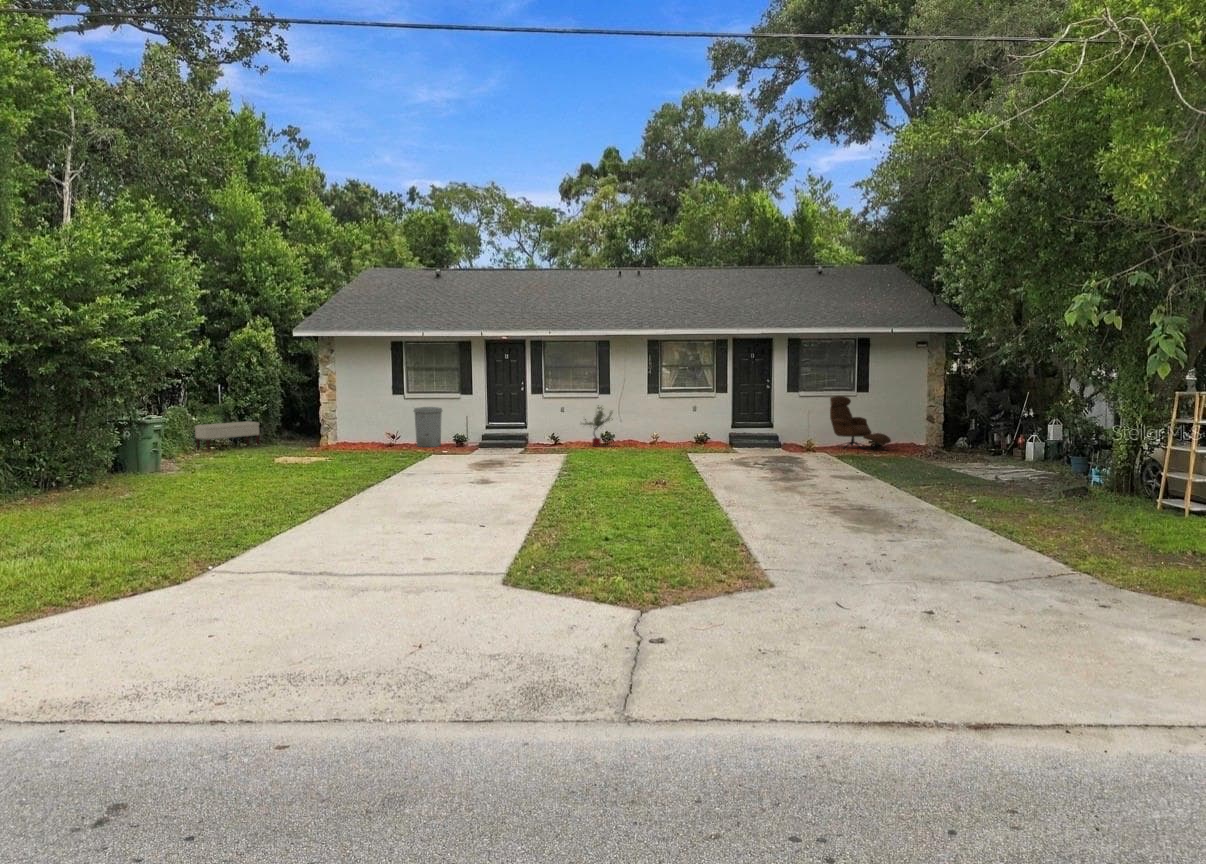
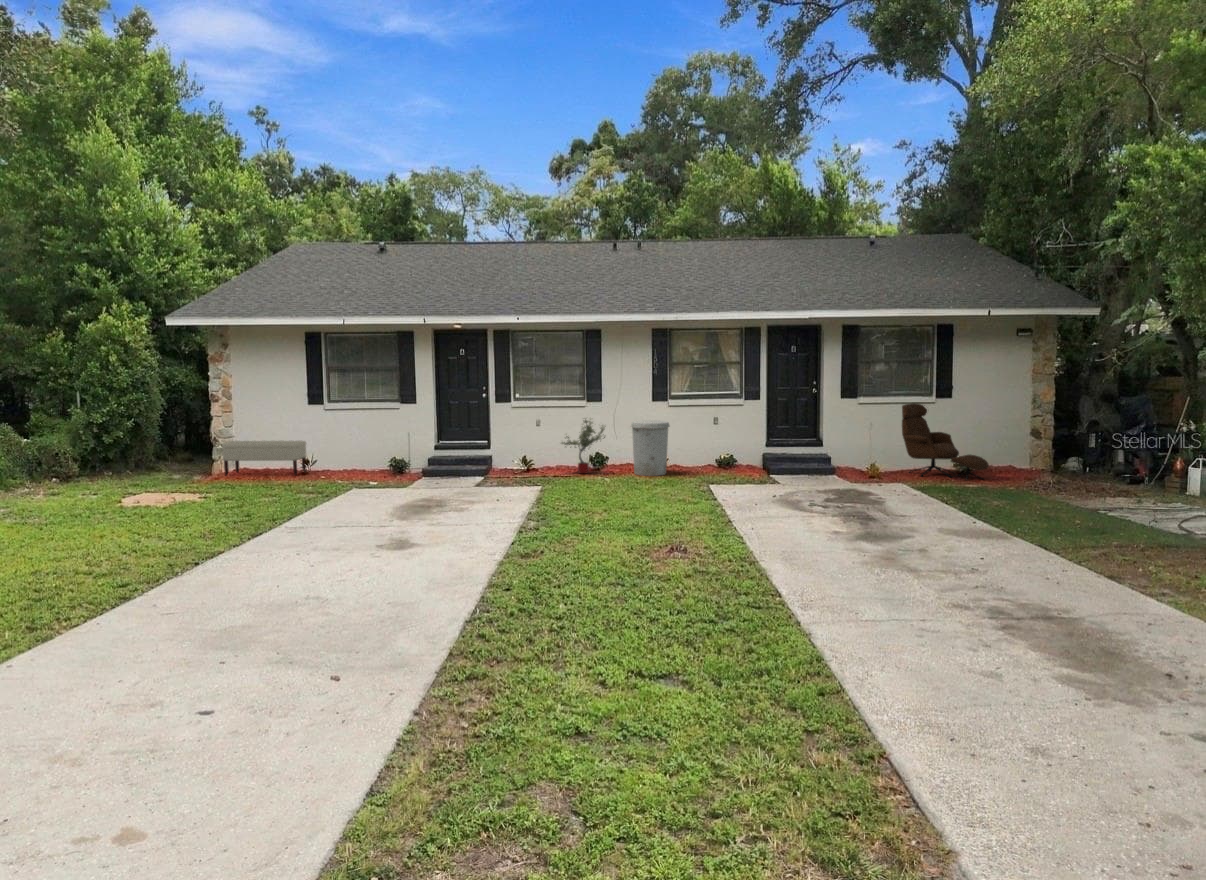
trash can: present [414,407,442,447] -> present [631,420,670,476]
bench: present [195,421,260,451] -> present [222,441,306,476]

